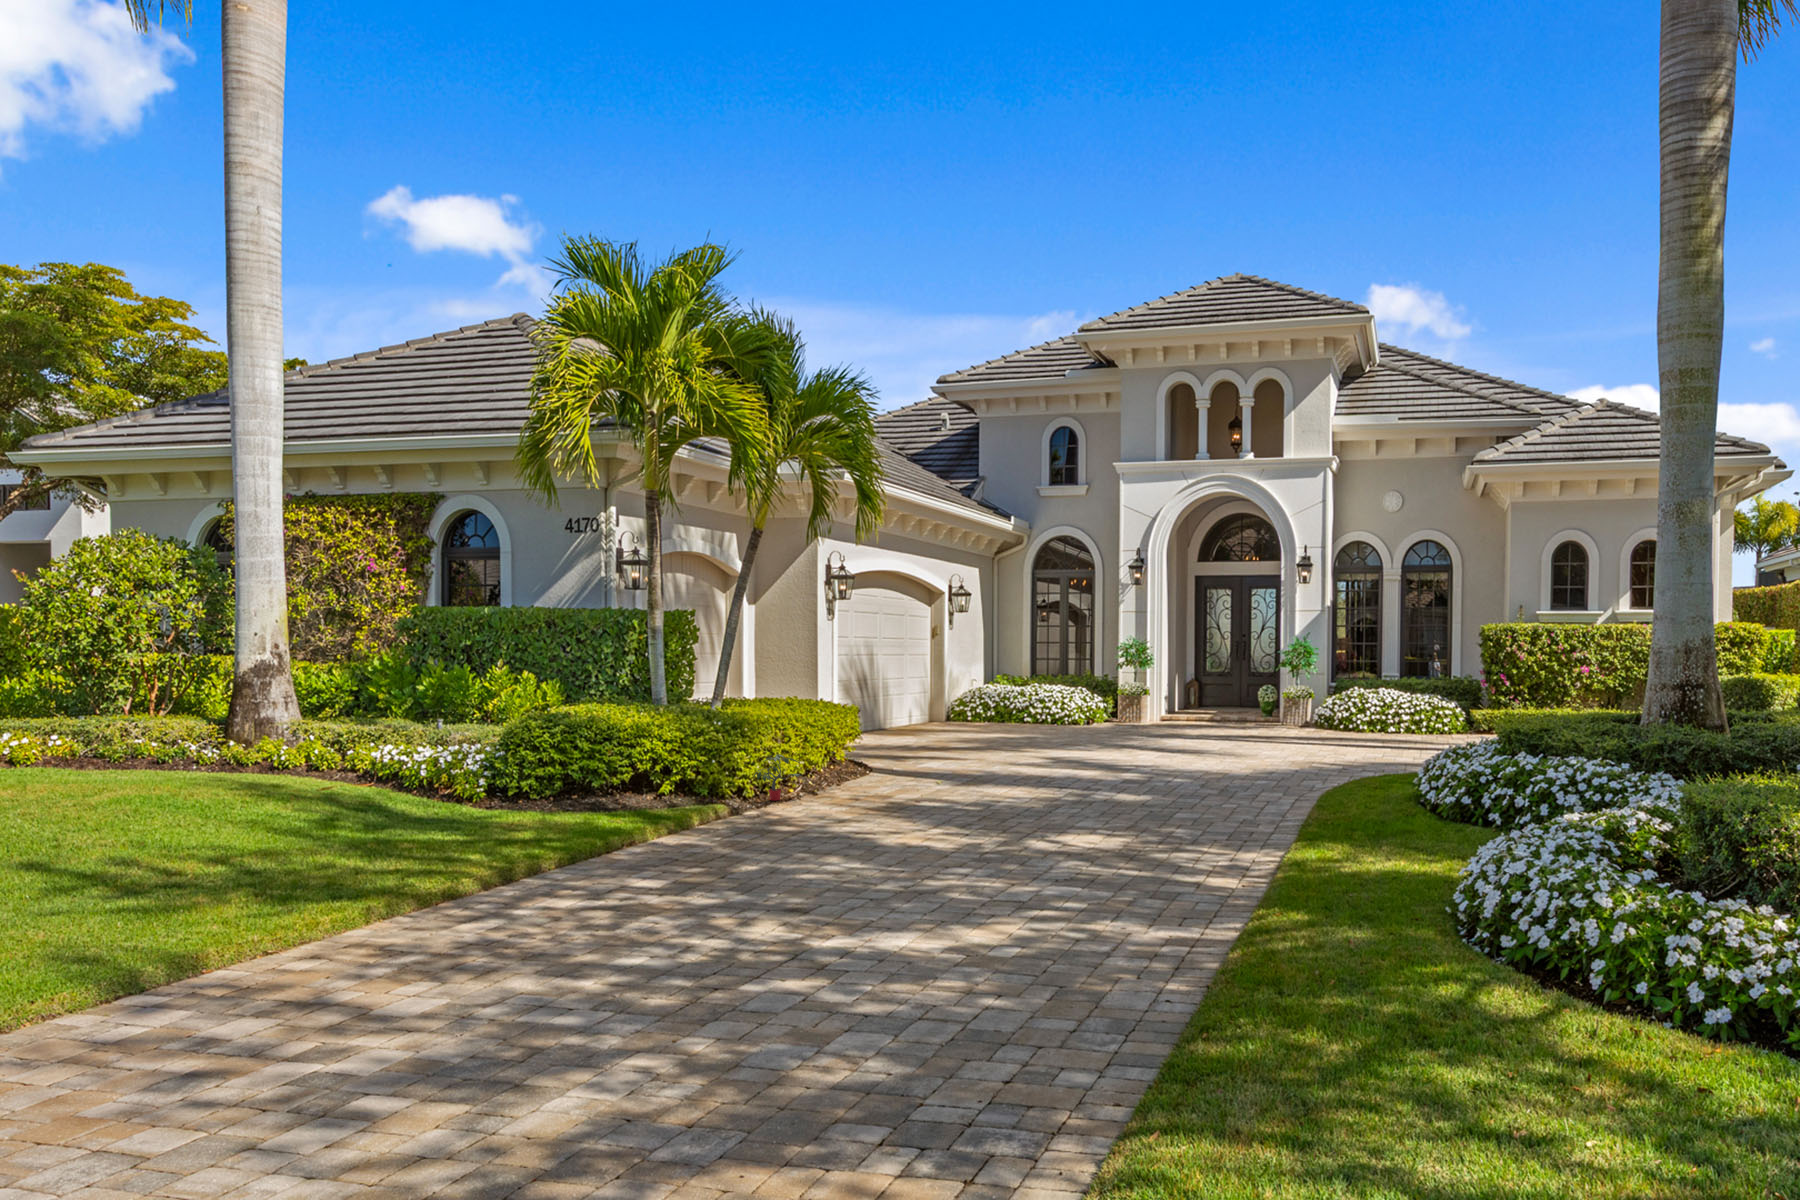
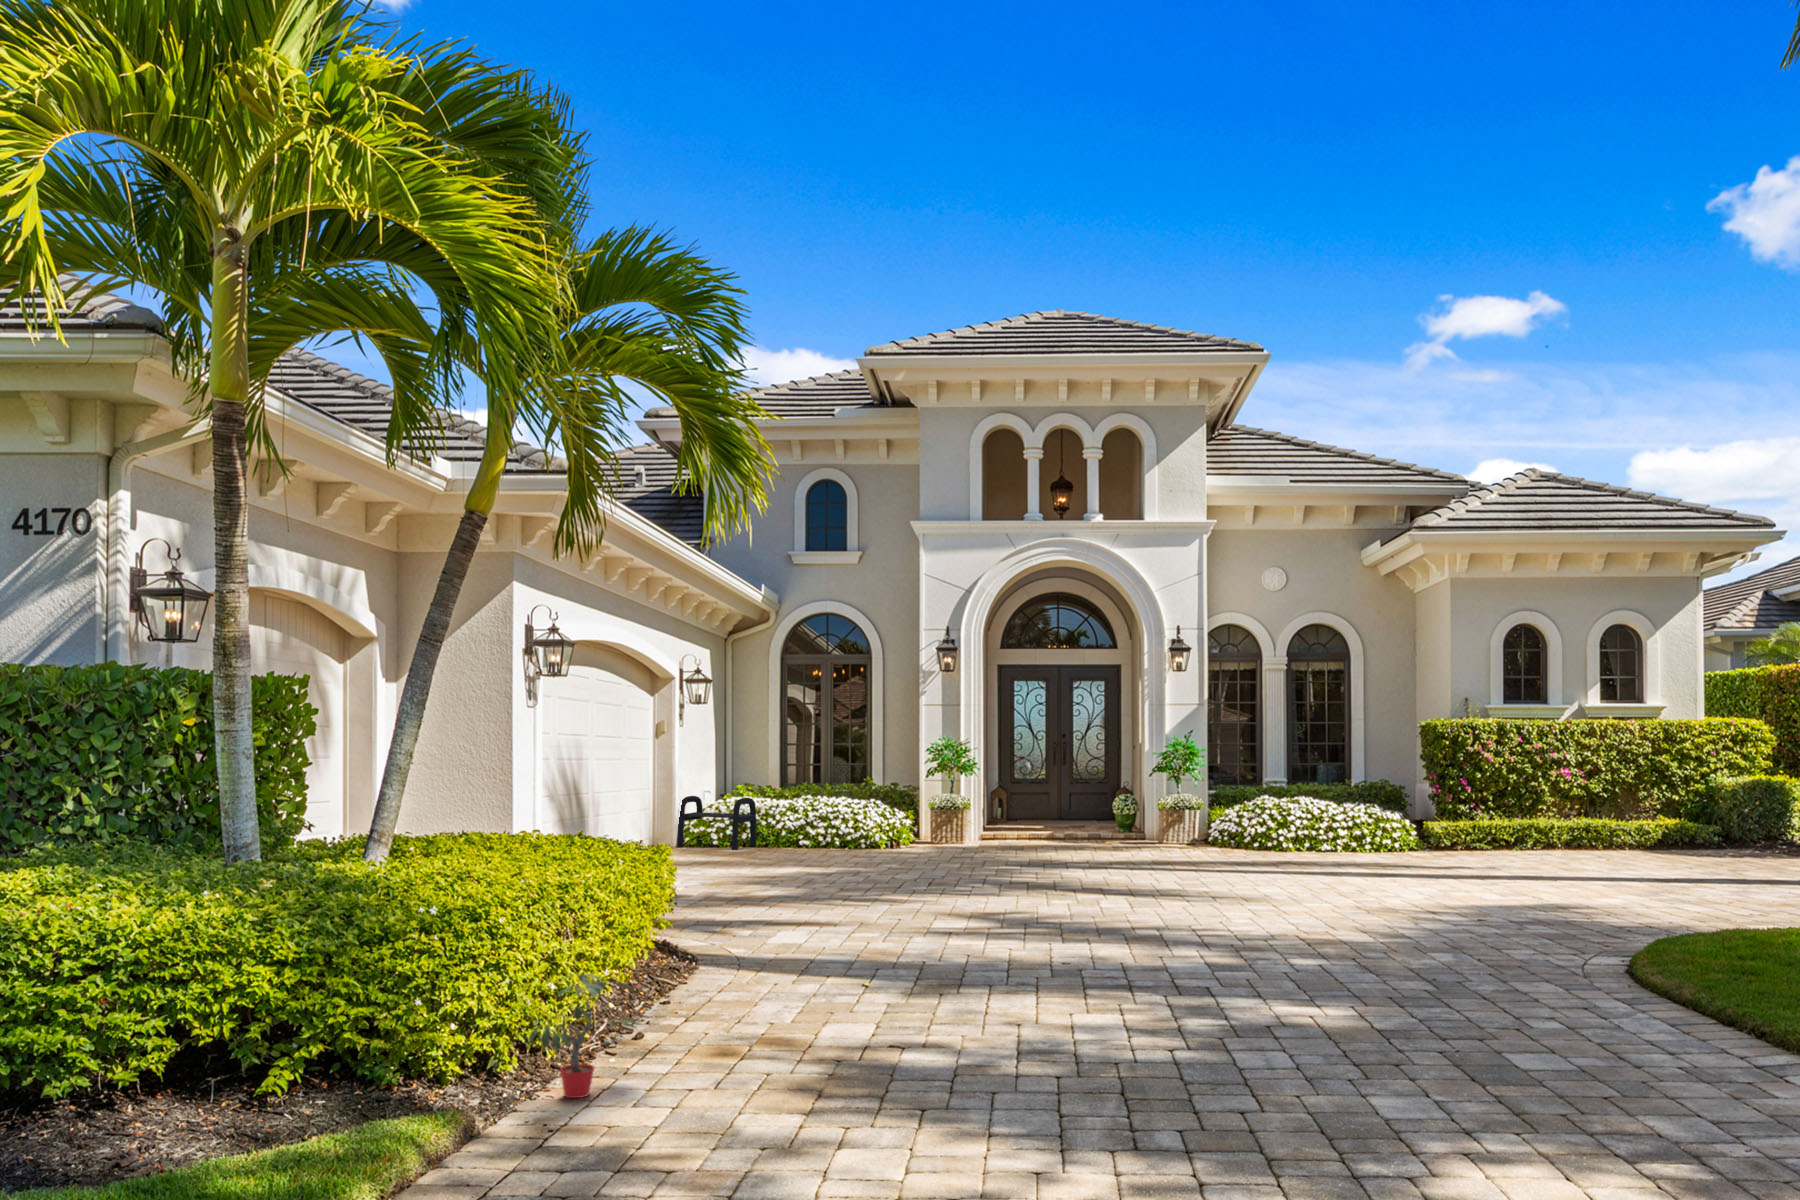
bench: none [947,688,997,723] -> present [677,796,756,850]

